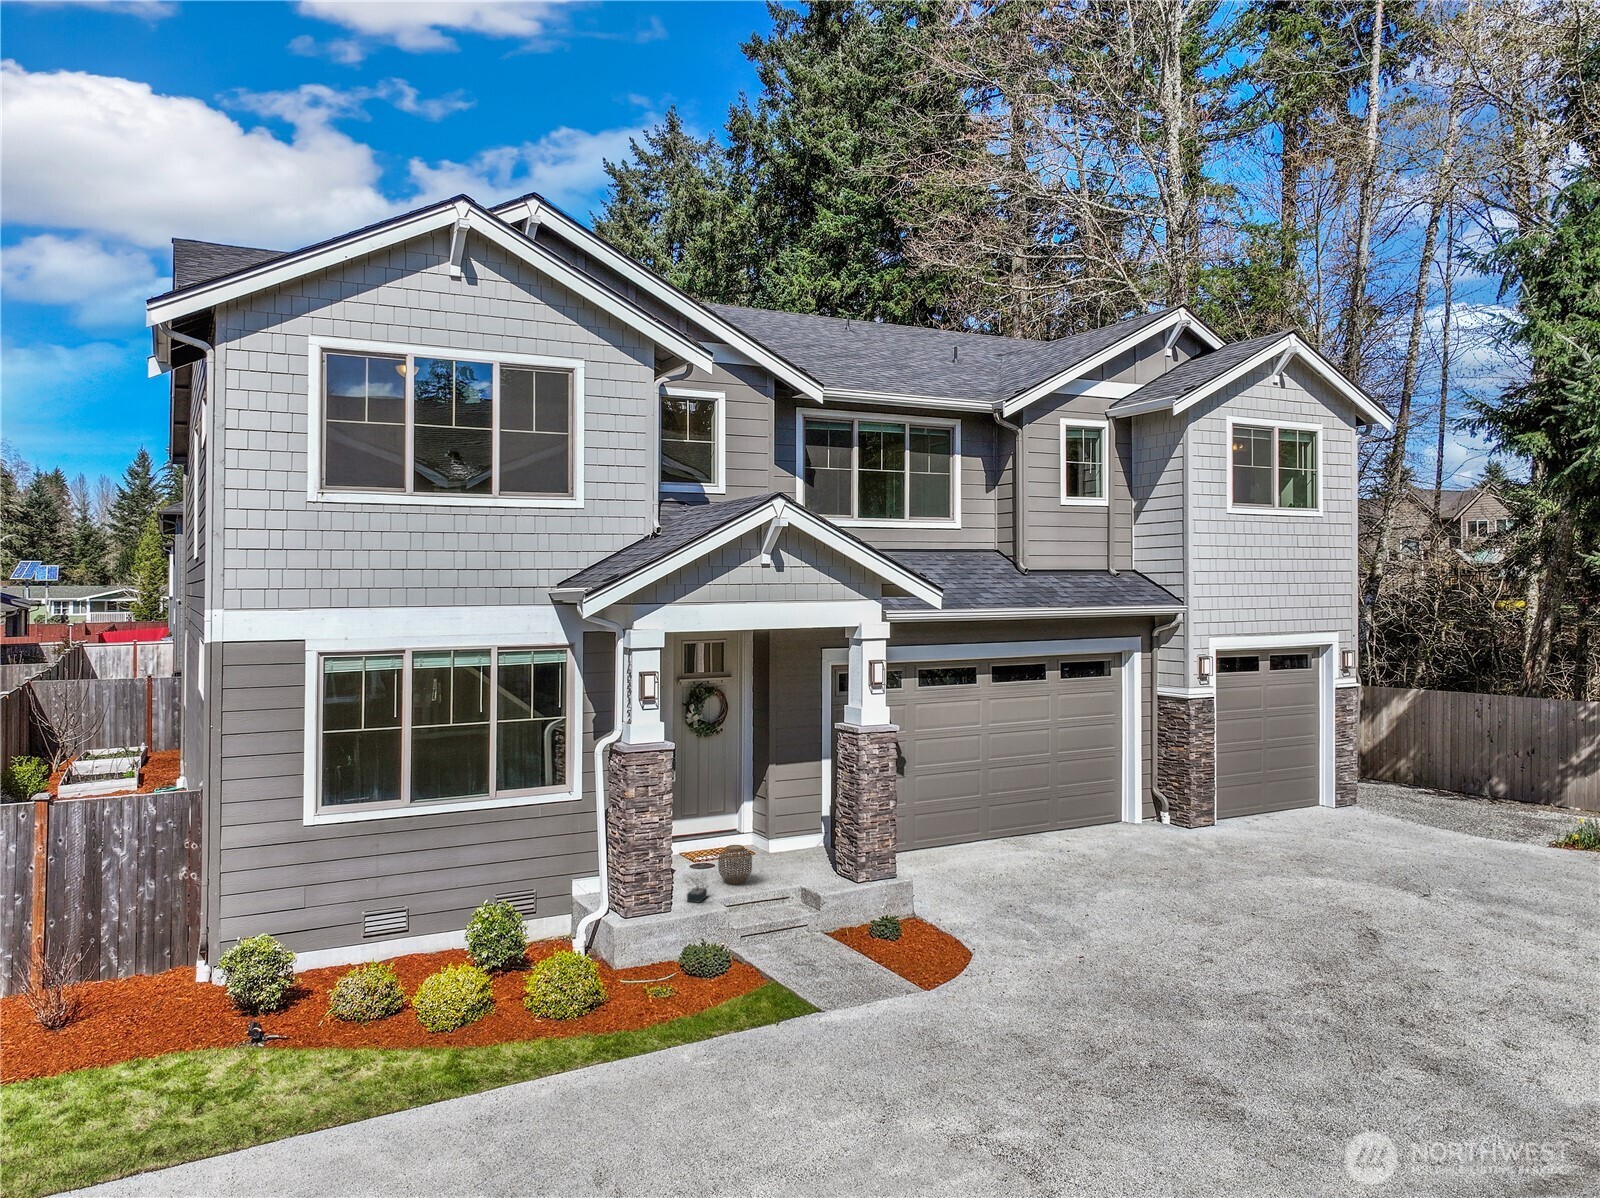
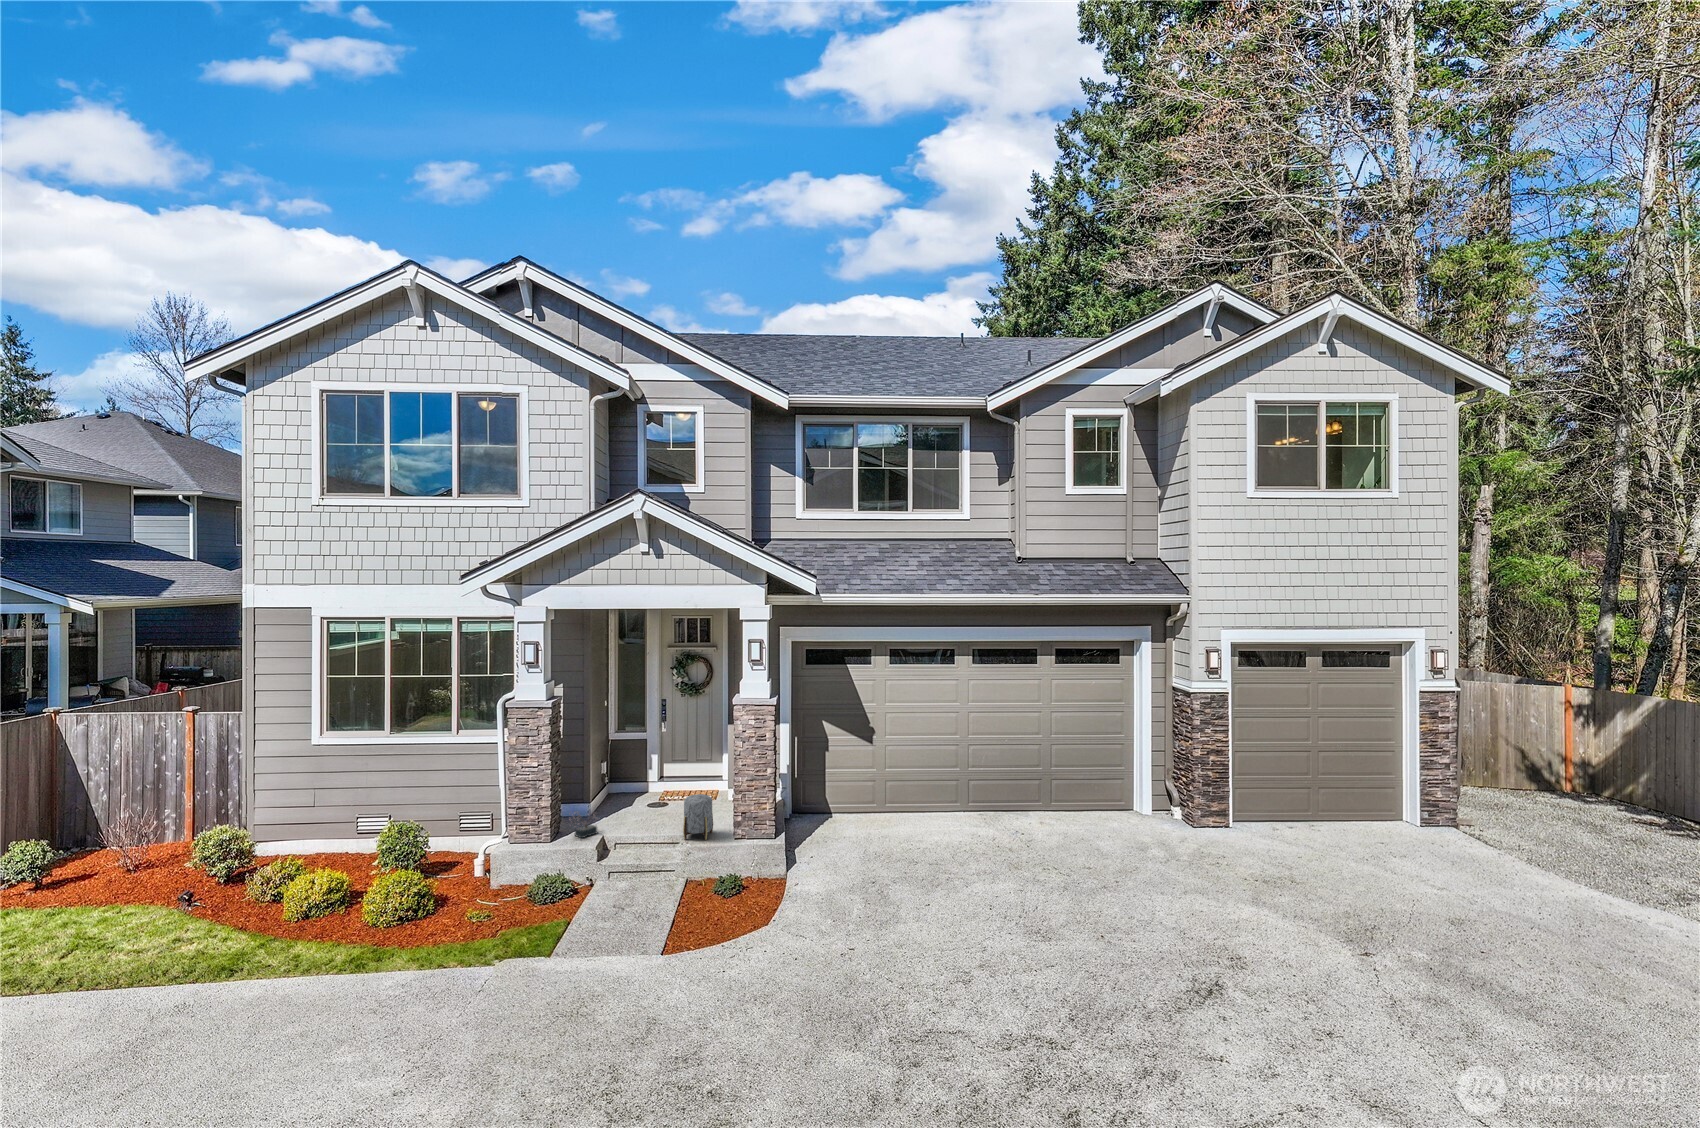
stool: none [801,838,836,888] -> present [683,794,713,840]
woven basket: present [718,845,752,884] -> none [627,792,656,826]

